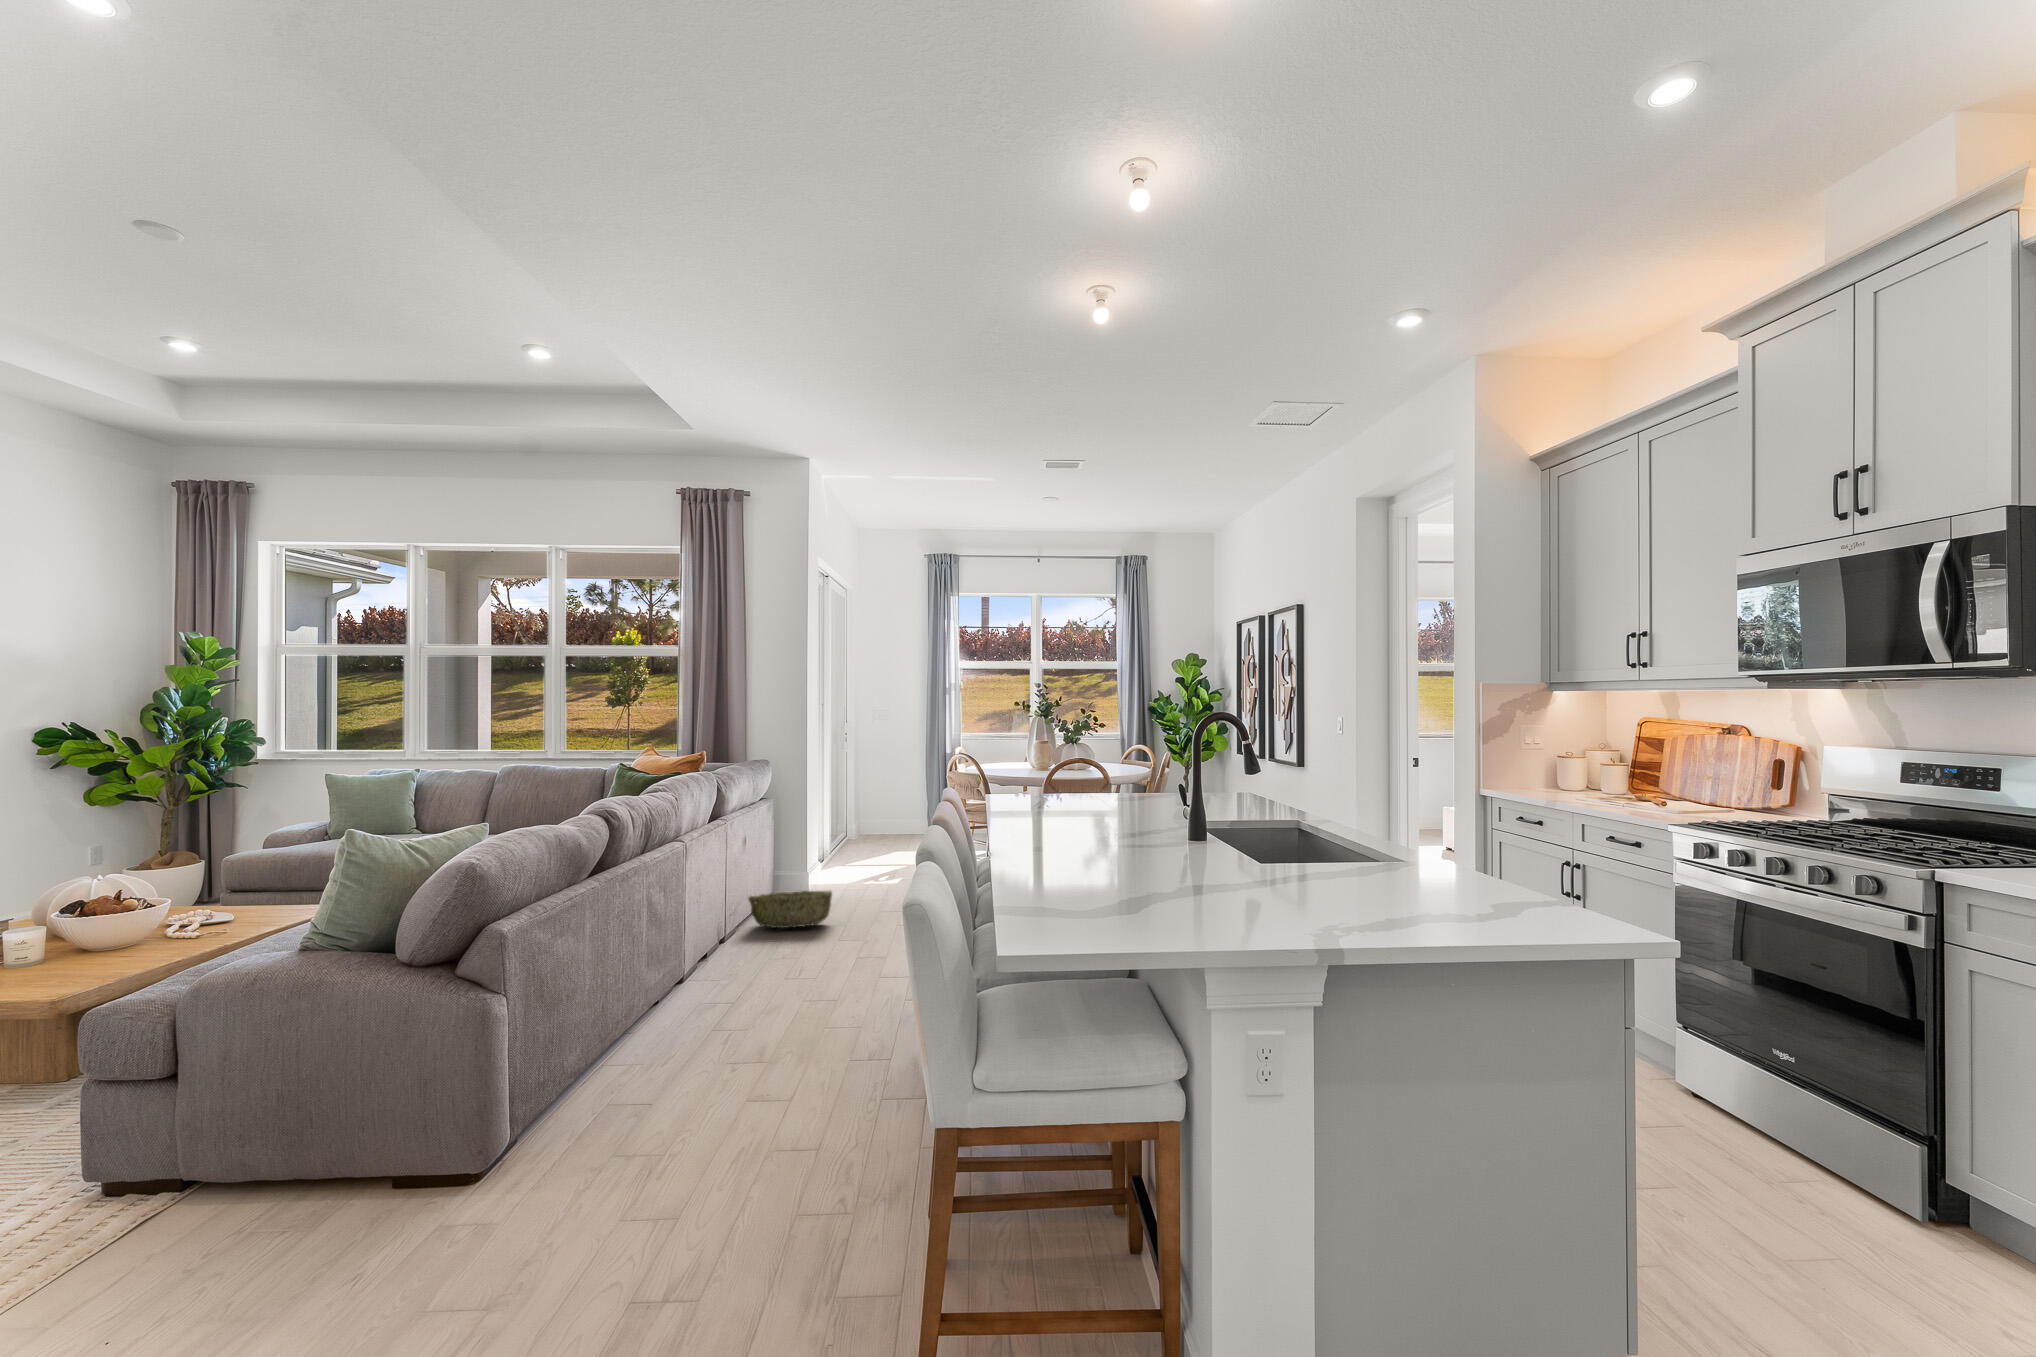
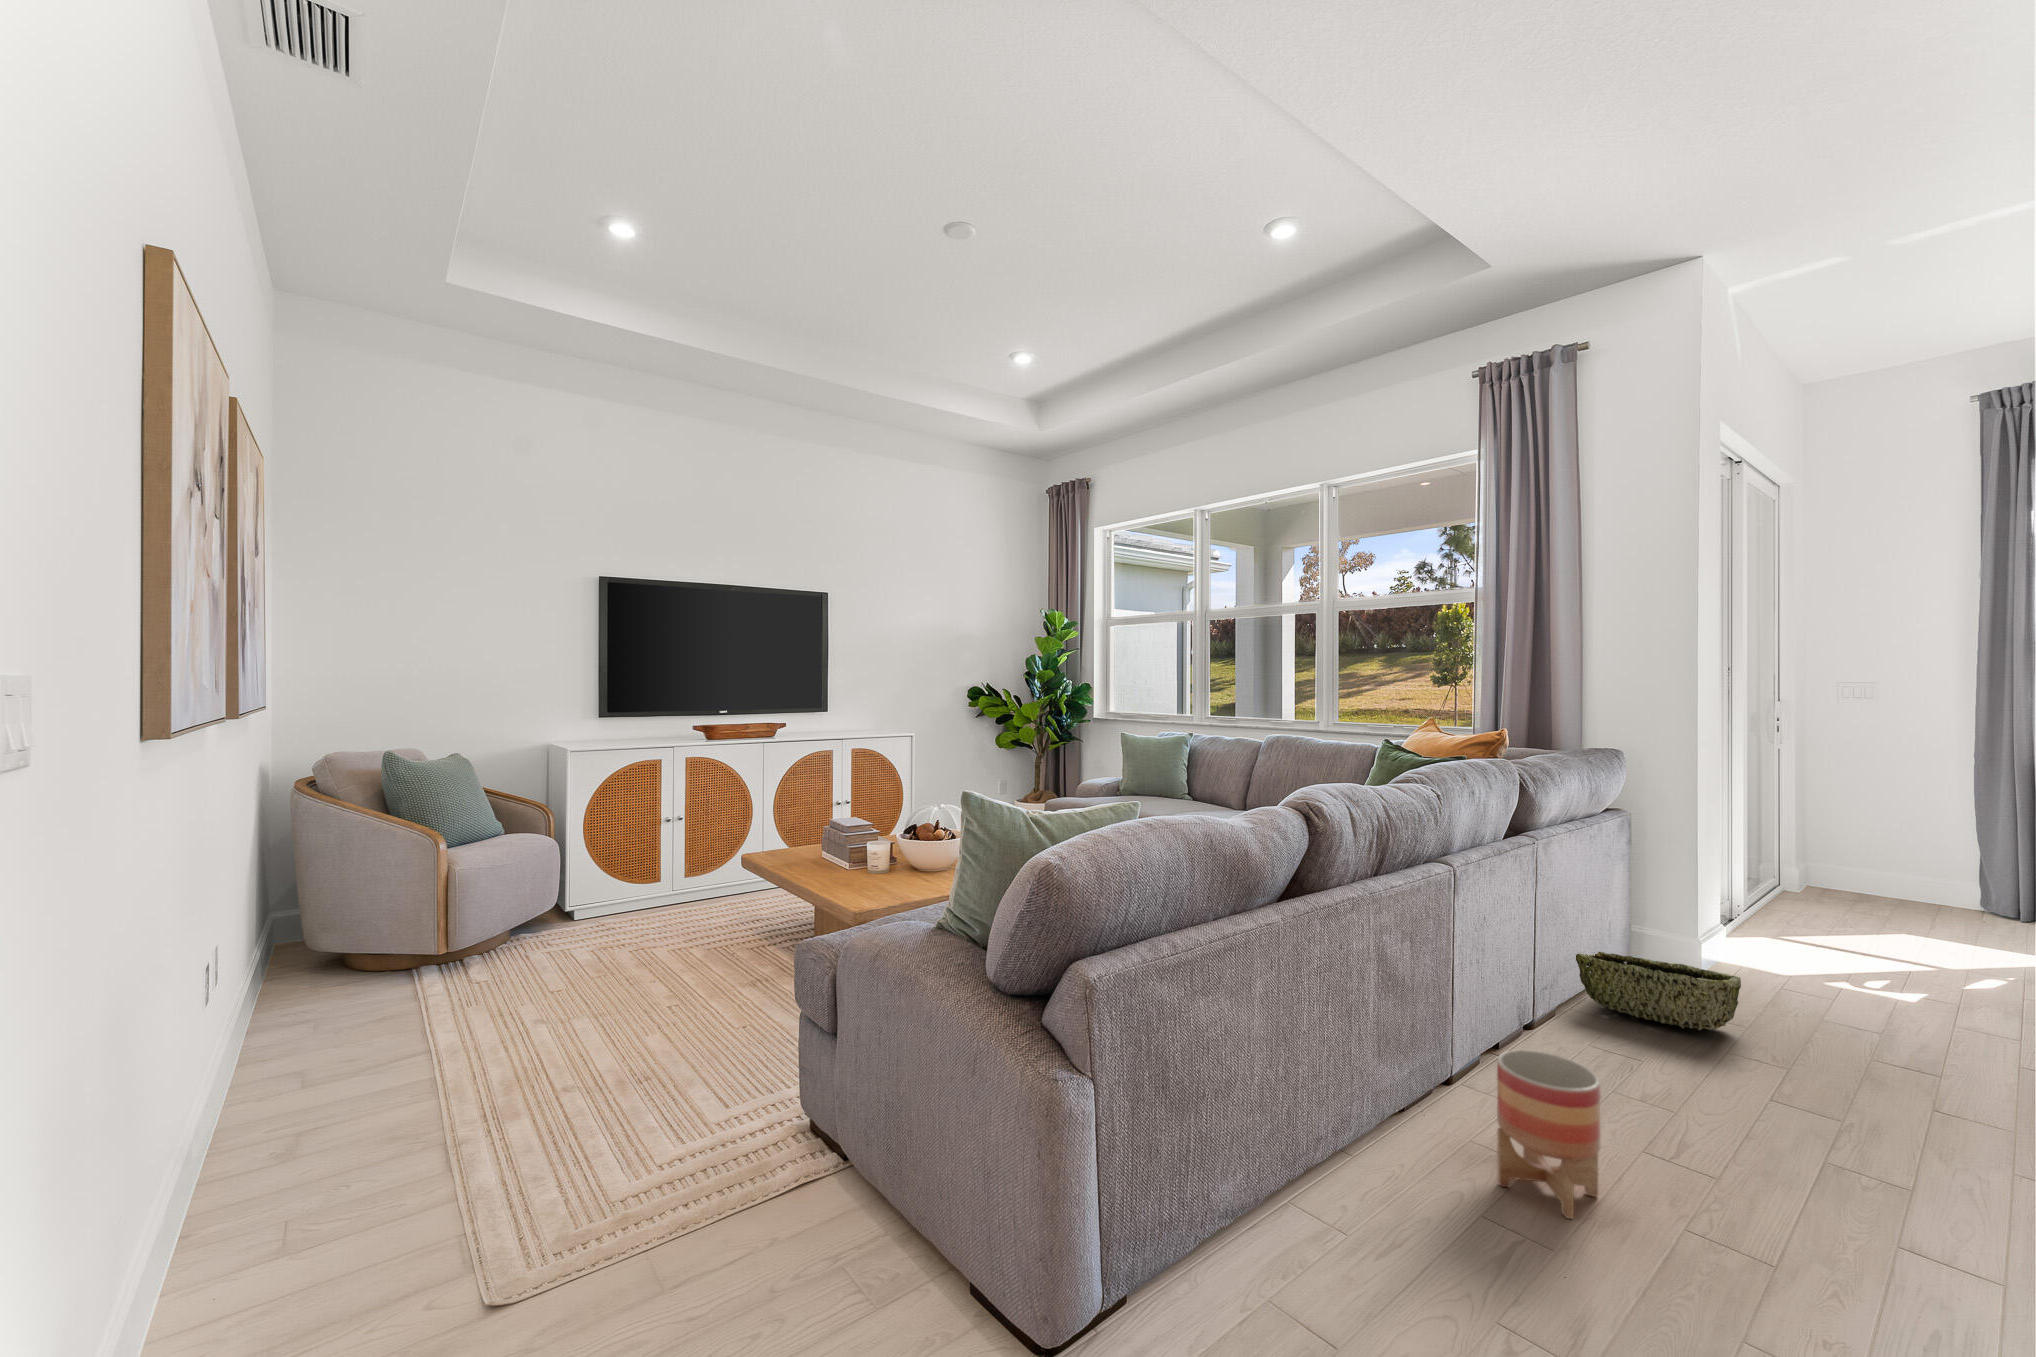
planter: none [714,936,763,1015] -> present [1497,1050,1601,1219]

